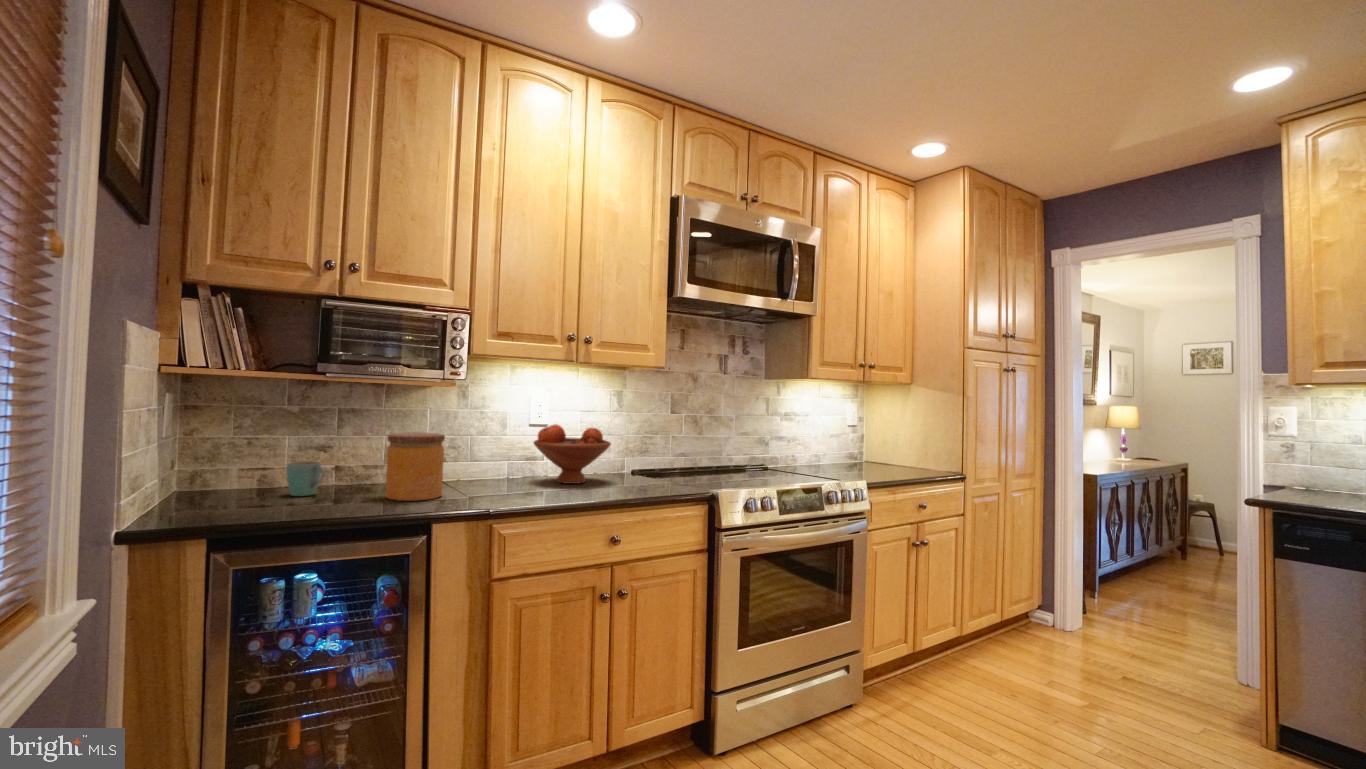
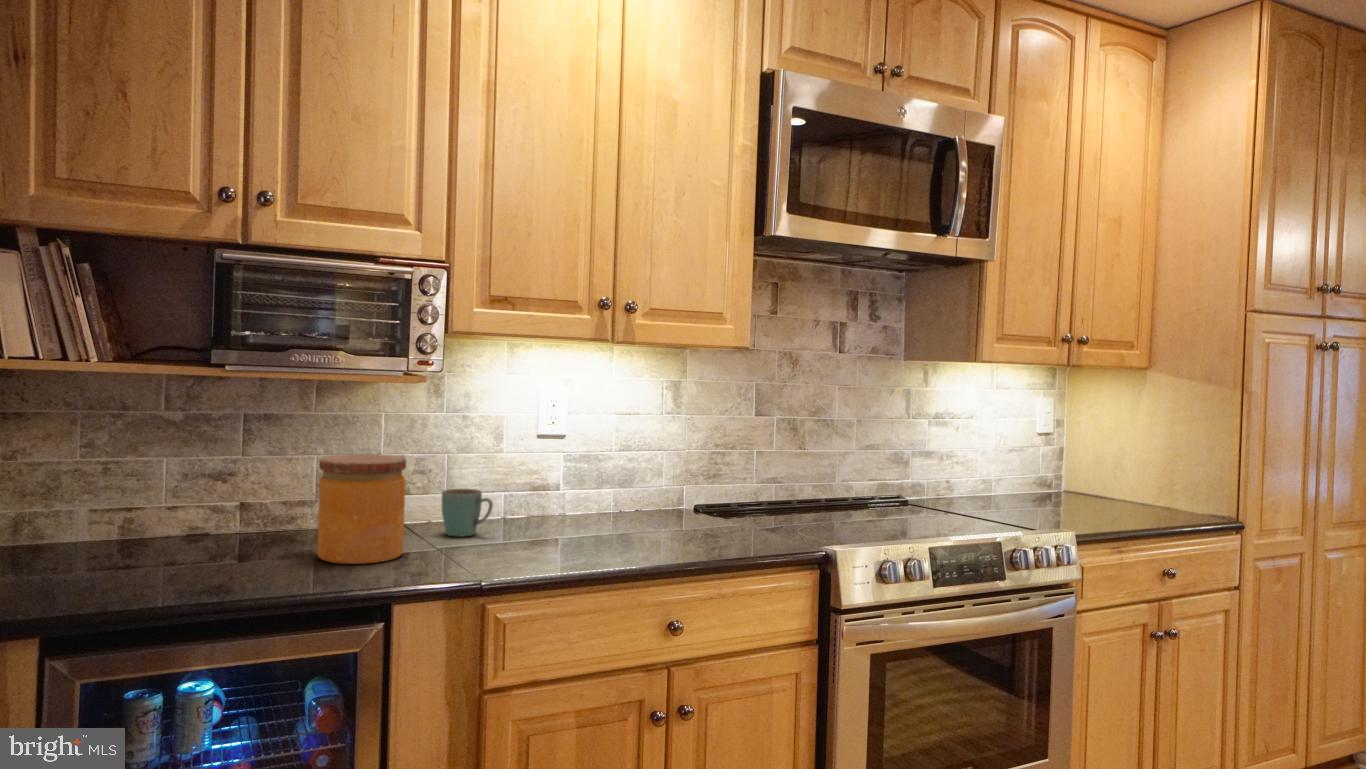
fruit bowl: present [533,425,611,484] -> none [542,437,664,533]
mug: present [287,461,326,496] -> present [441,489,493,537]

